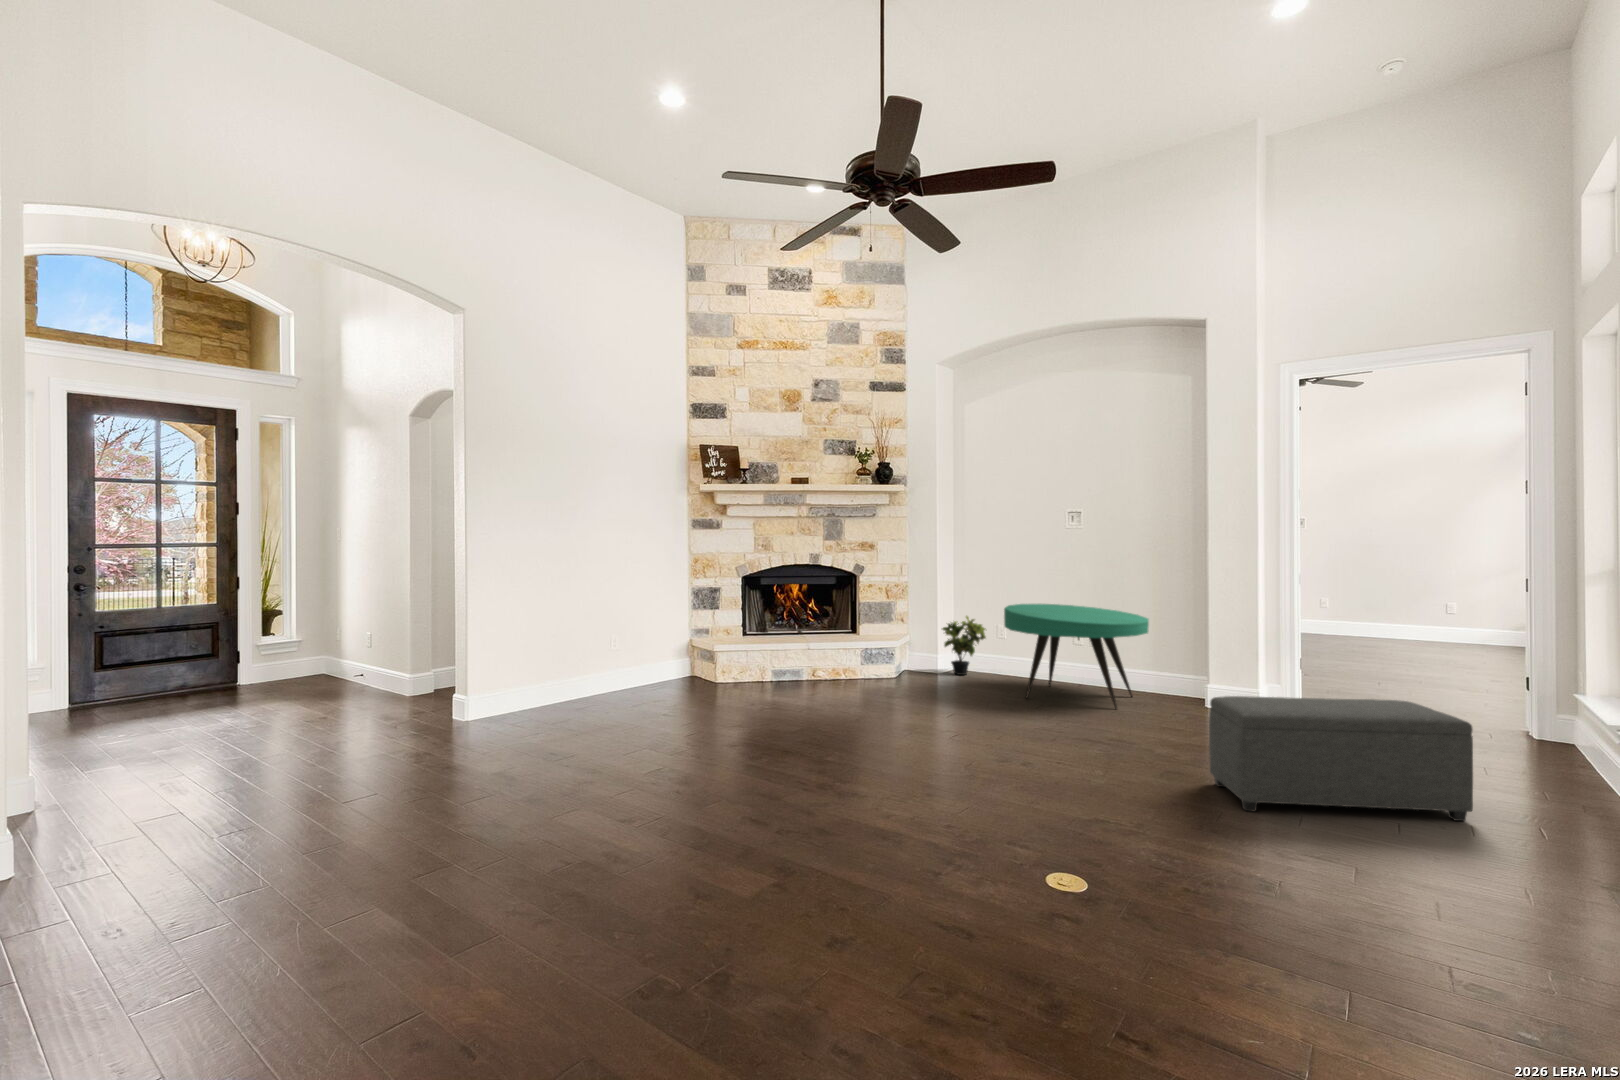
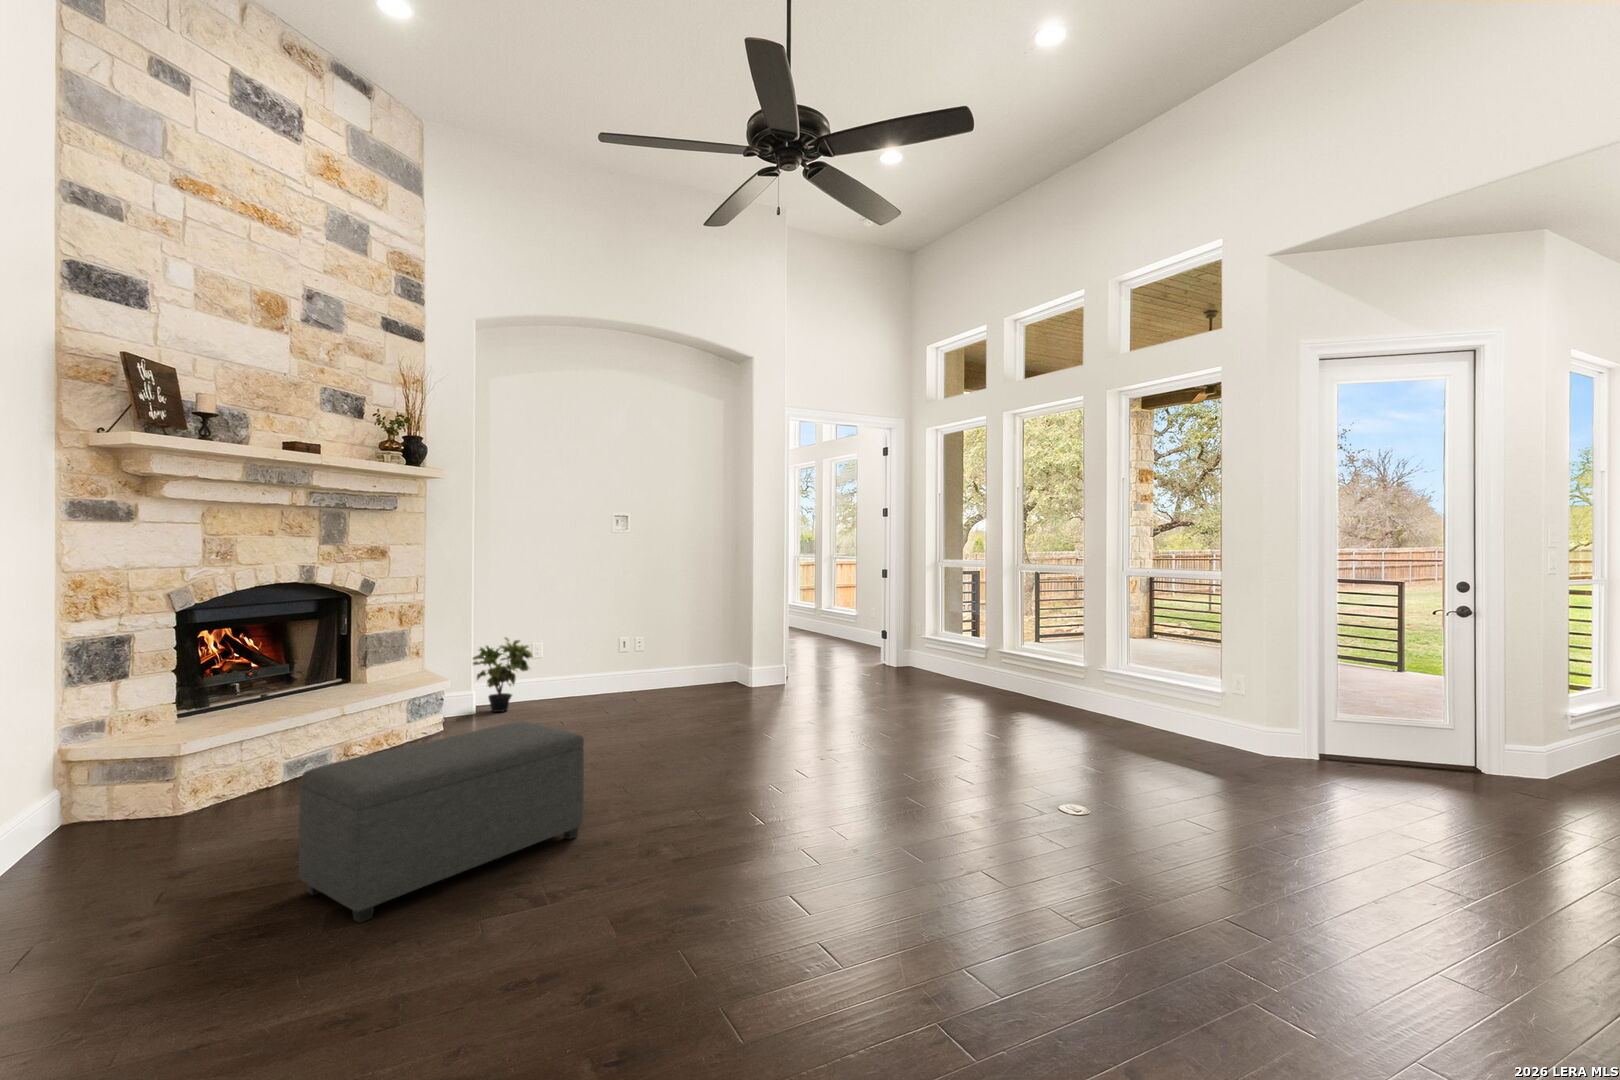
coffee table: present [1004,604,1149,709] -> none [595,613,737,718]
ottoman: present [1209,696,1473,821] -> present [299,721,584,923]

